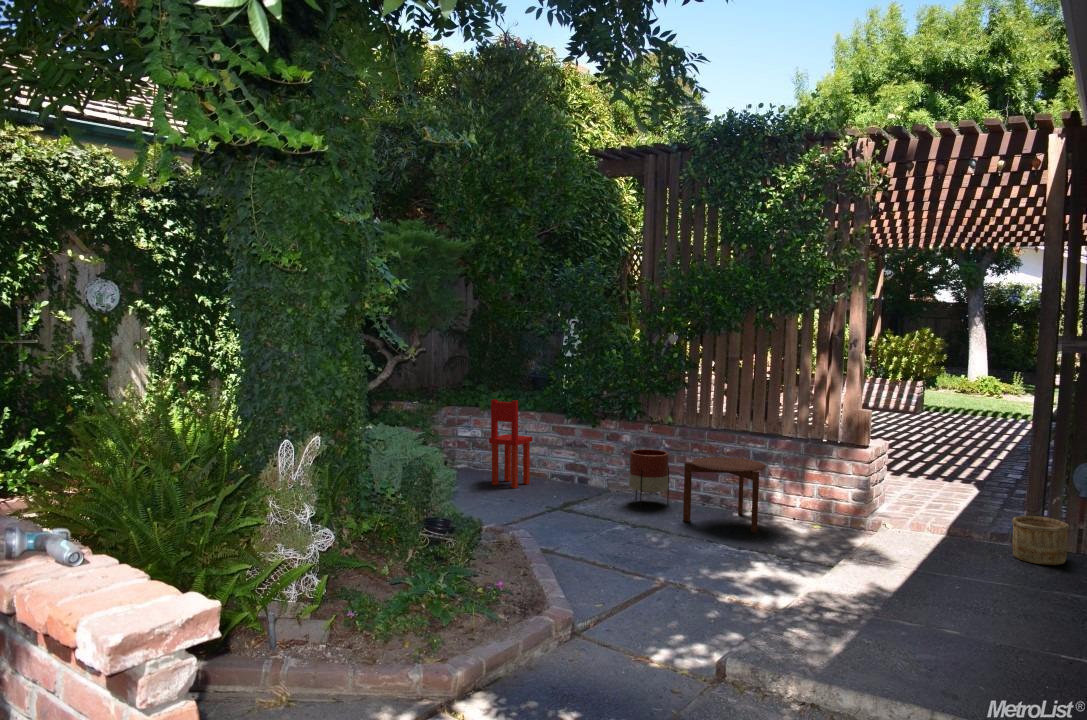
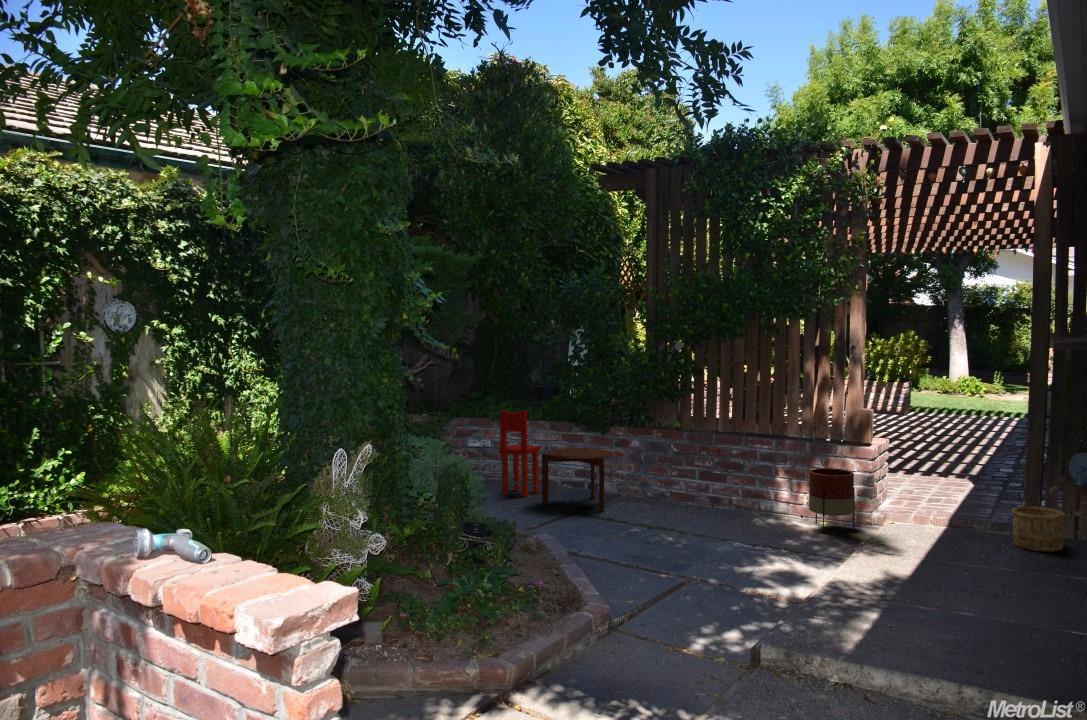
planter: present [629,449,669,508] -> present [809,468,855,533]
side table: present [683,457,766,533] -> present [542,448,611,511]

